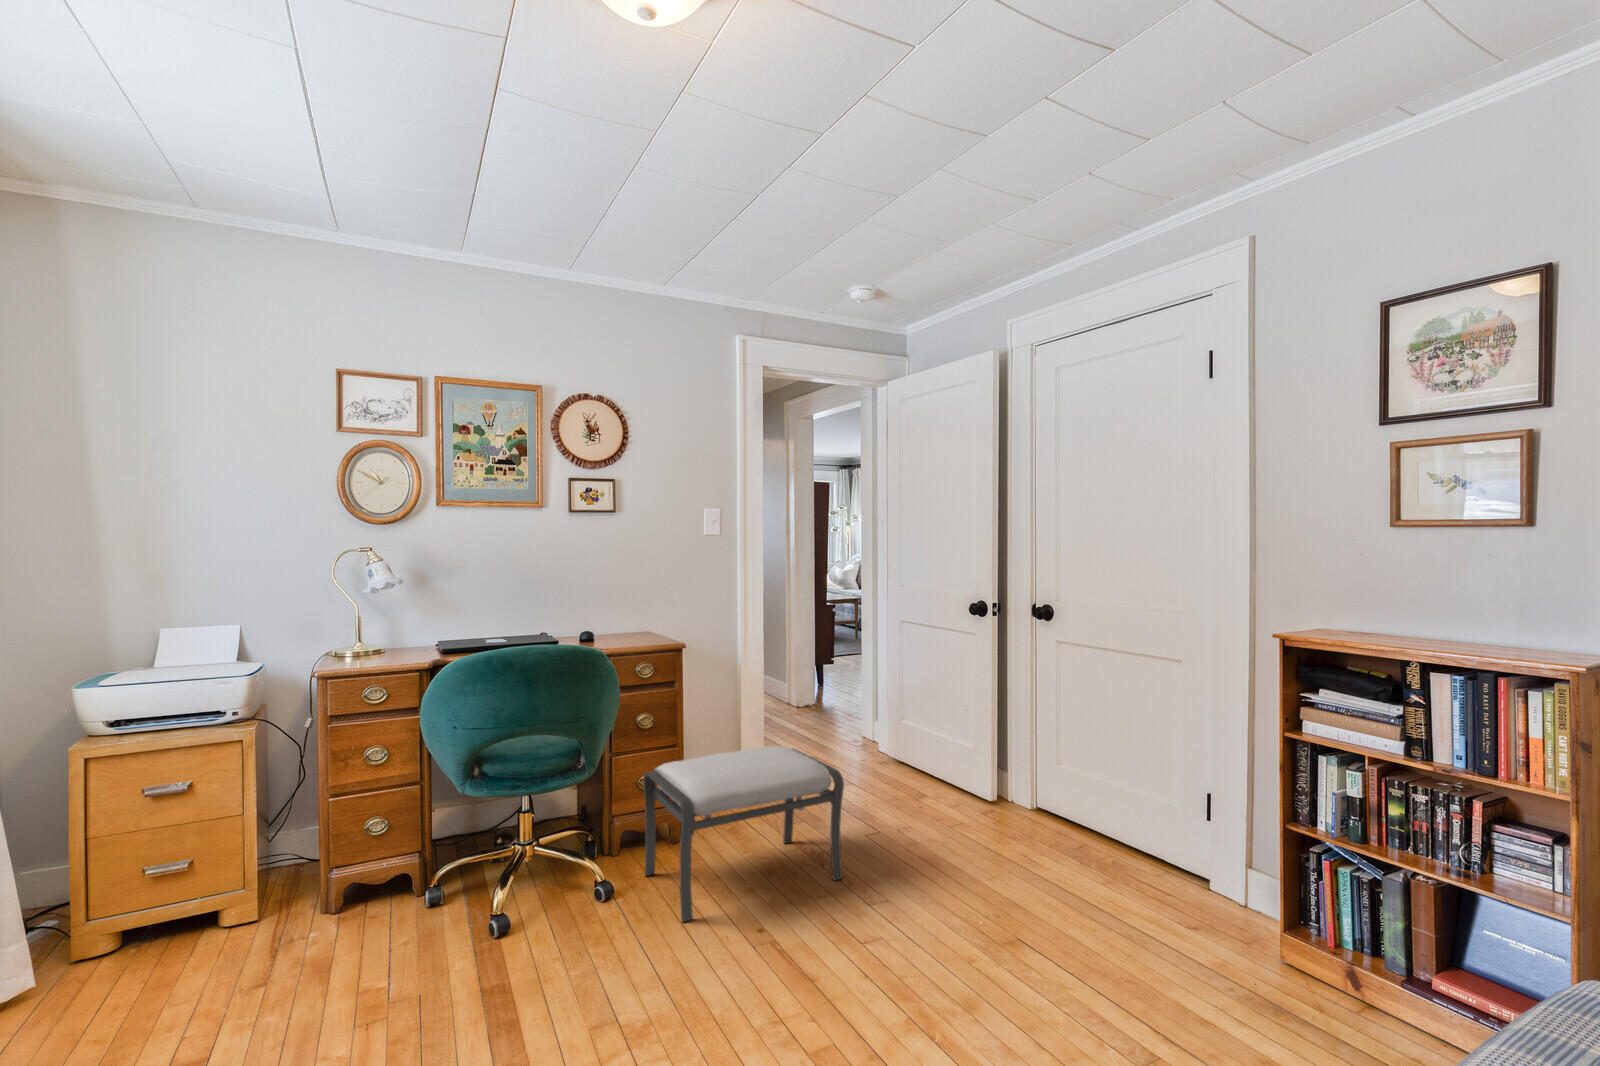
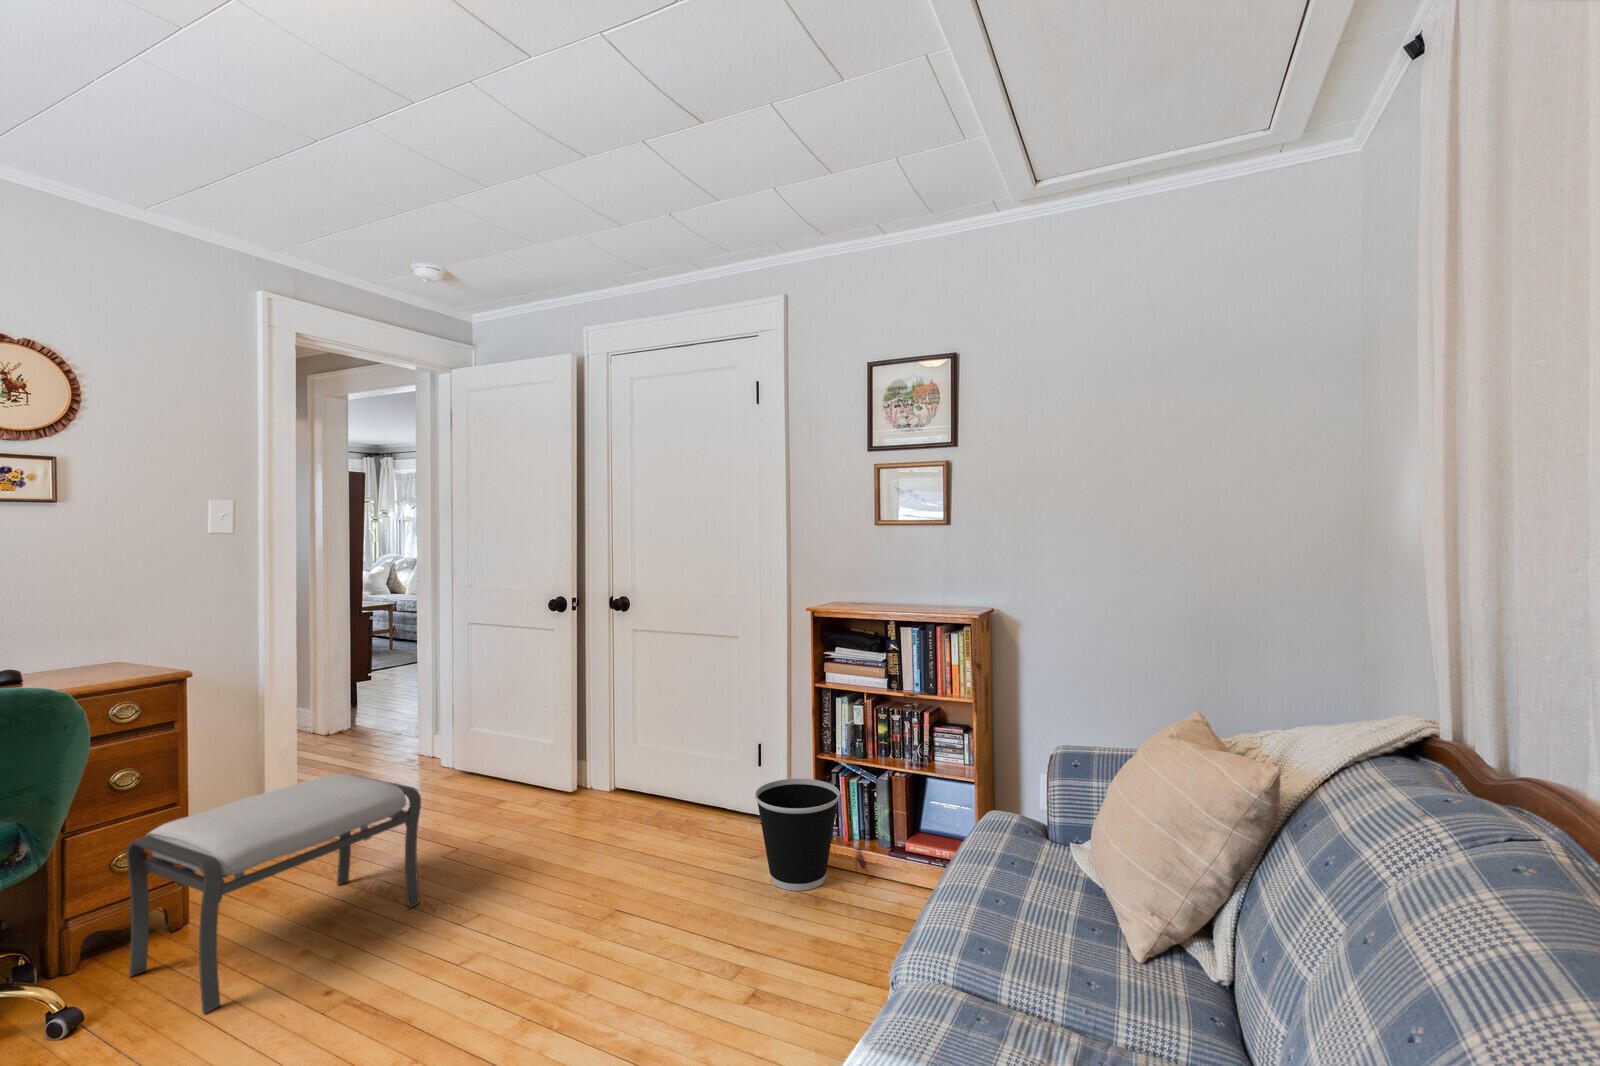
wastebasket: none [1195,845,1321,996] -> present [755,779,840,891]

